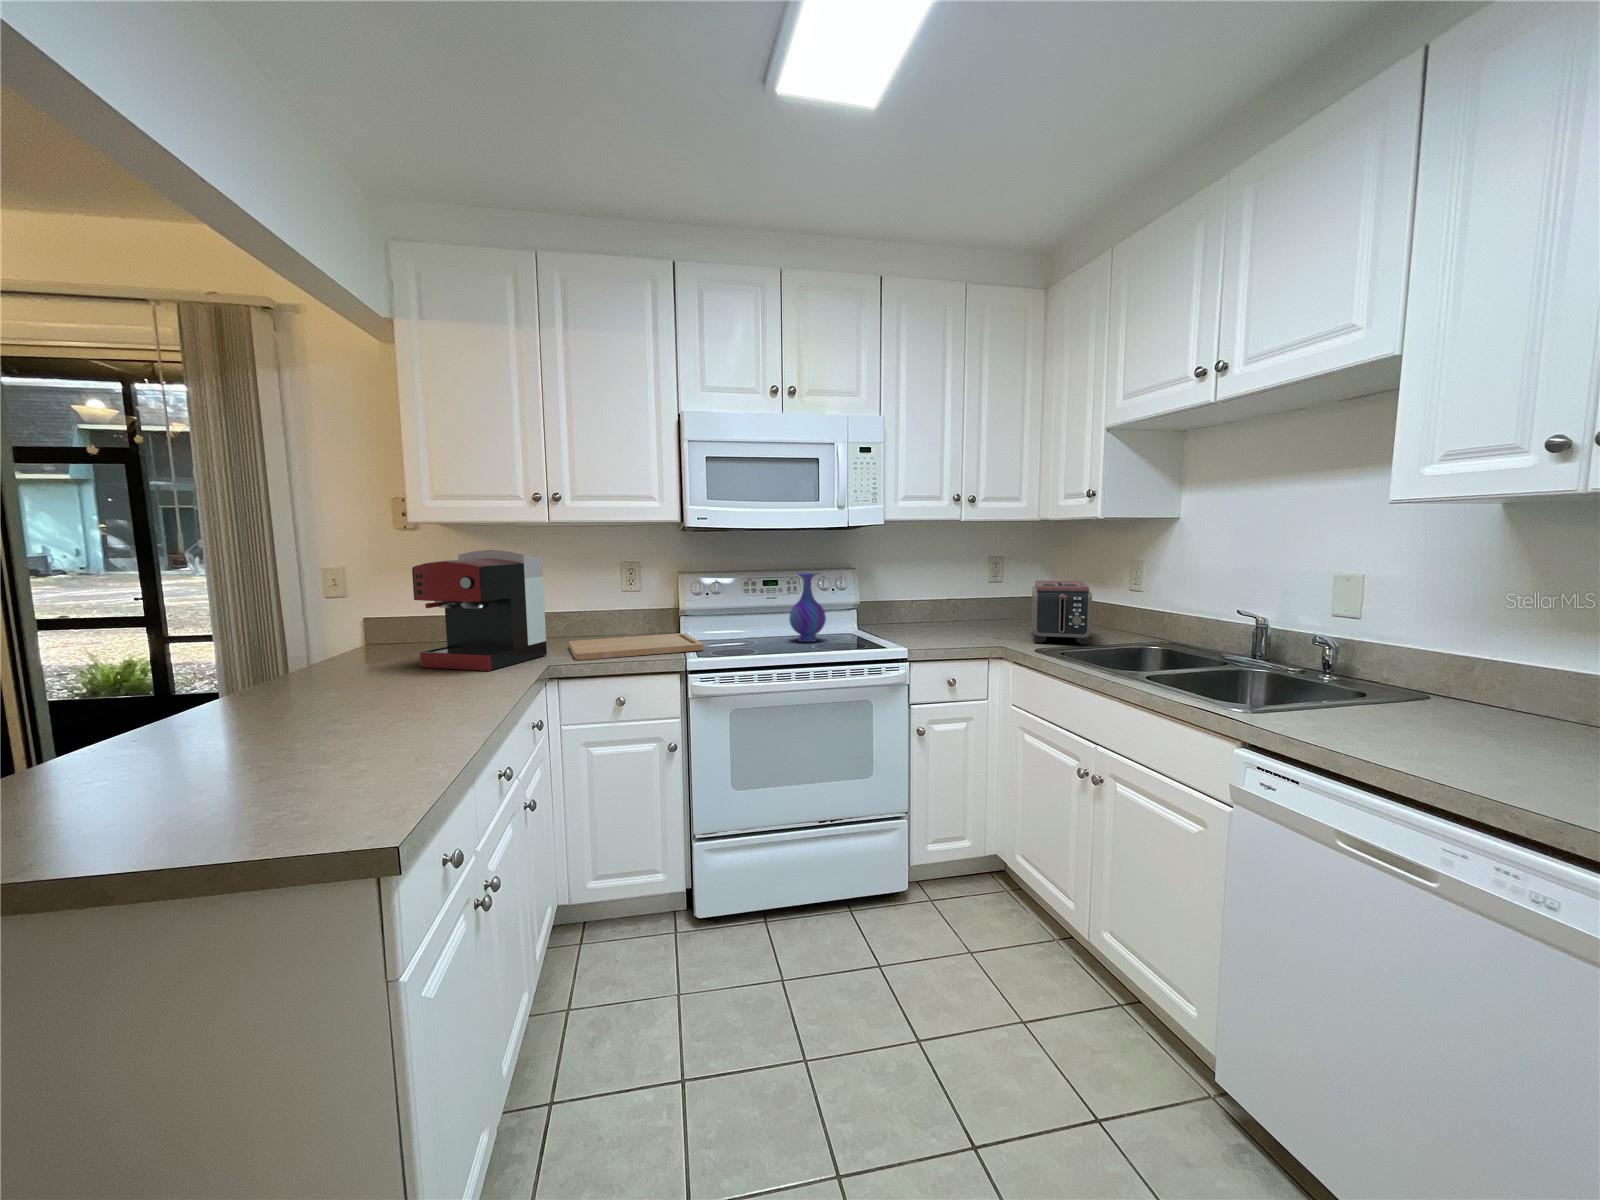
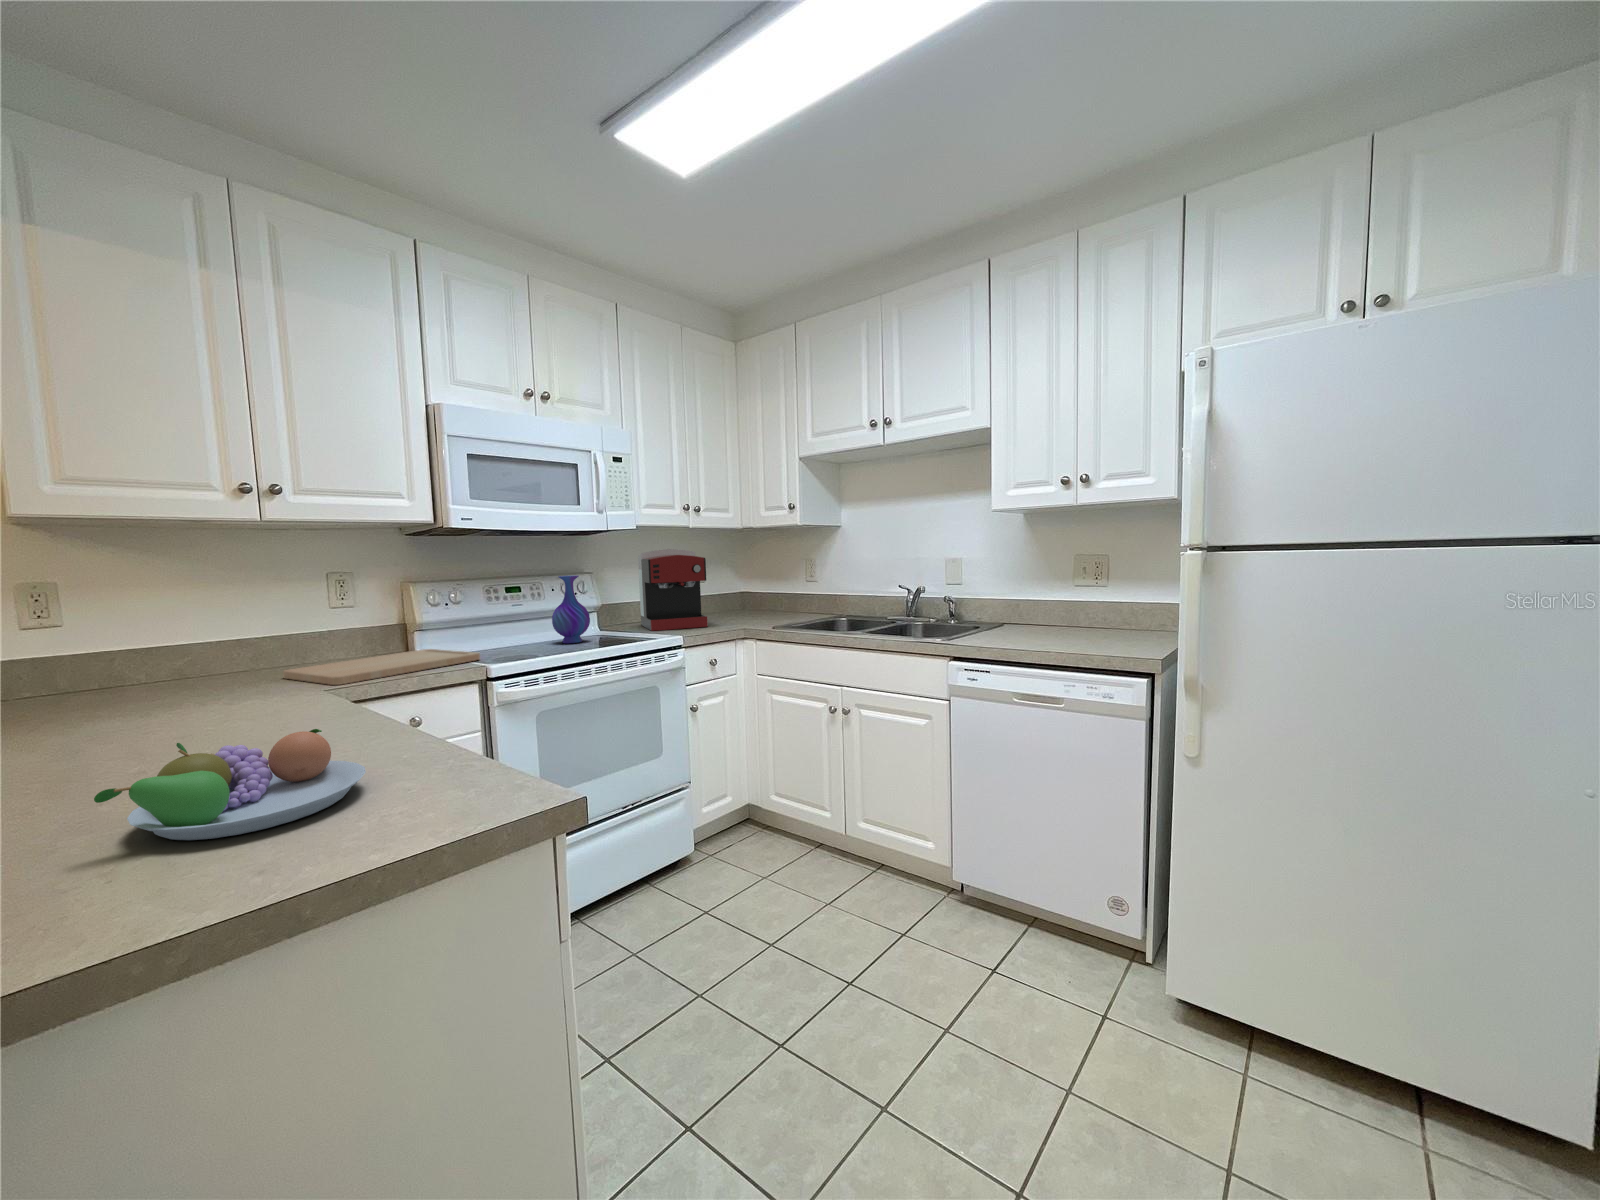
coffee maker: present [412,550,547,671] -> present [638,549,708,631]
toaster: present [1032,581,1092,645] -> none [741,576,799,624]
fruit bowl: none [205,708,391,786] -> present [94,729,366,840]

